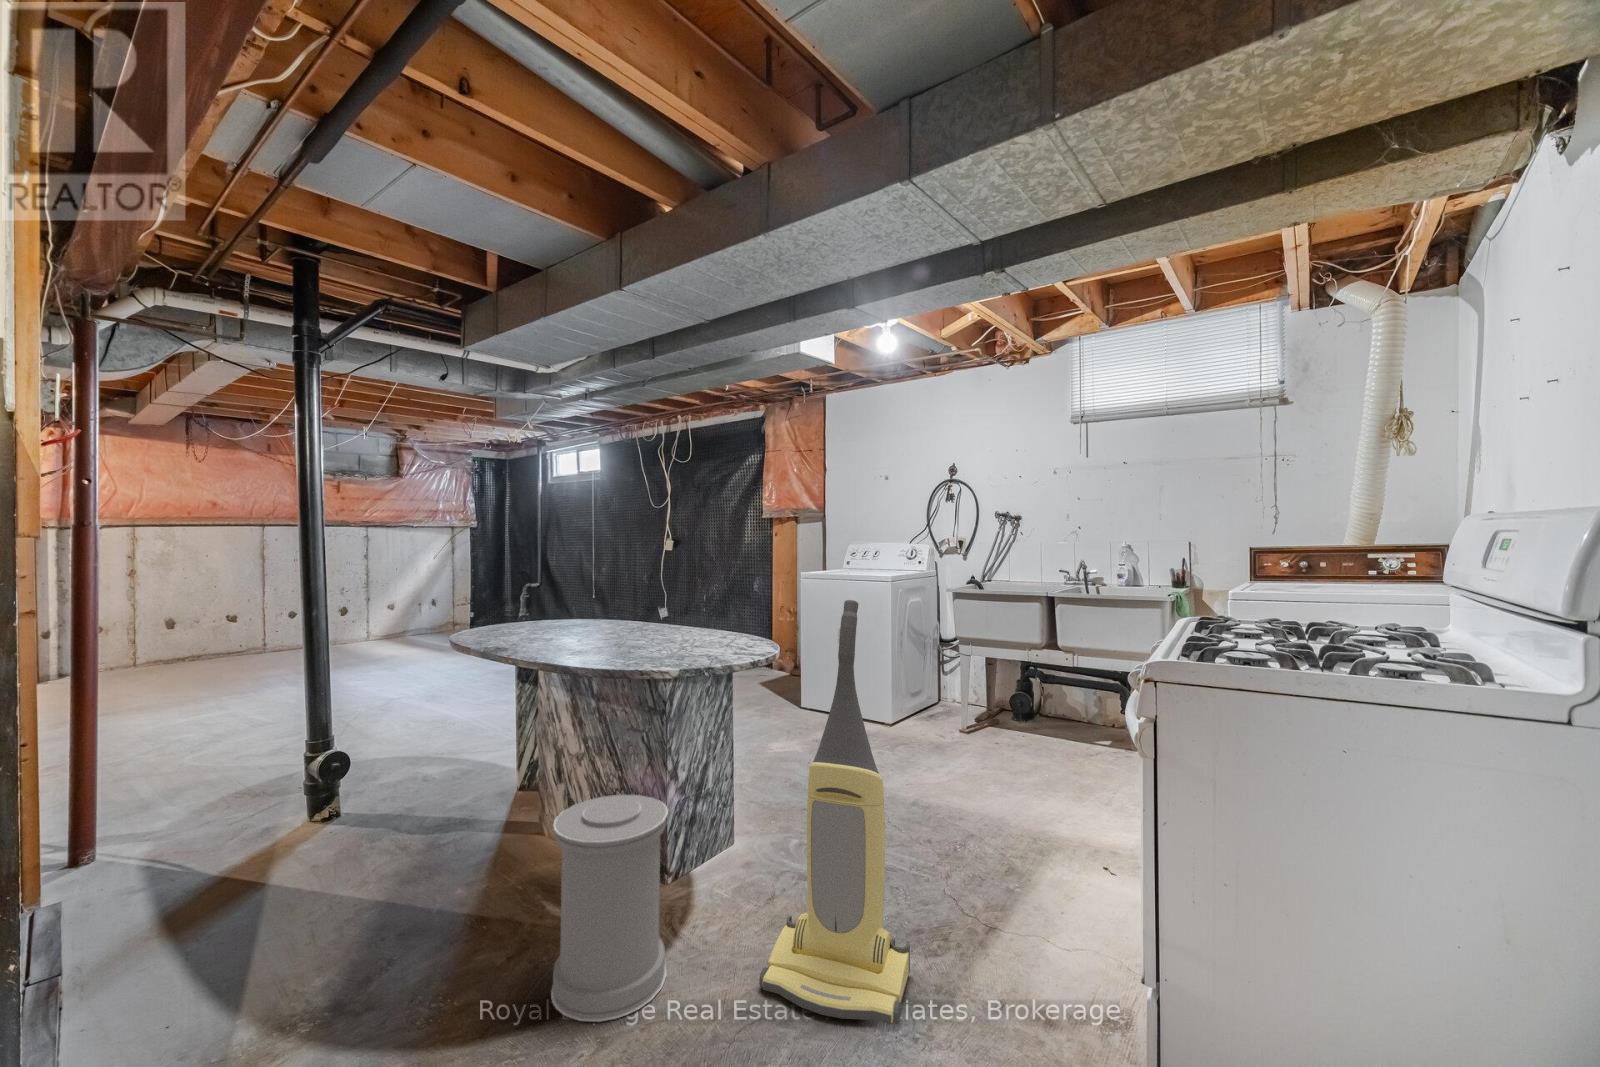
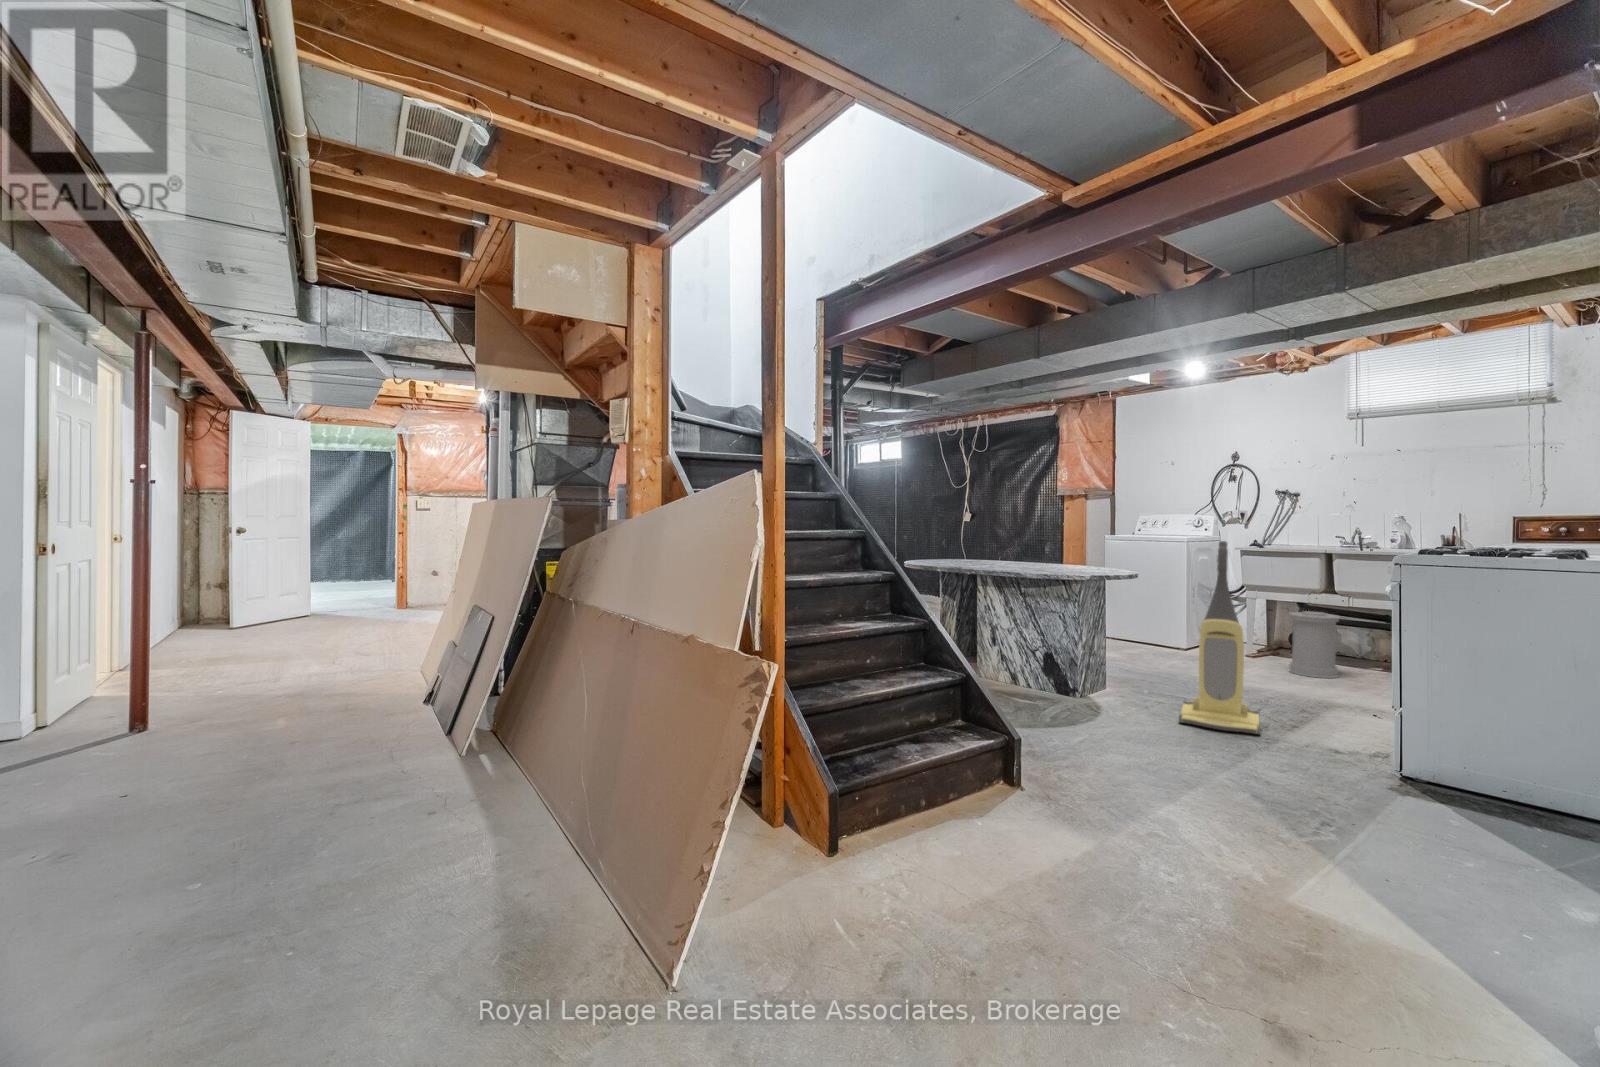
trash can: present [551,795,668,1022] -> present [1289,611,1339,678]

